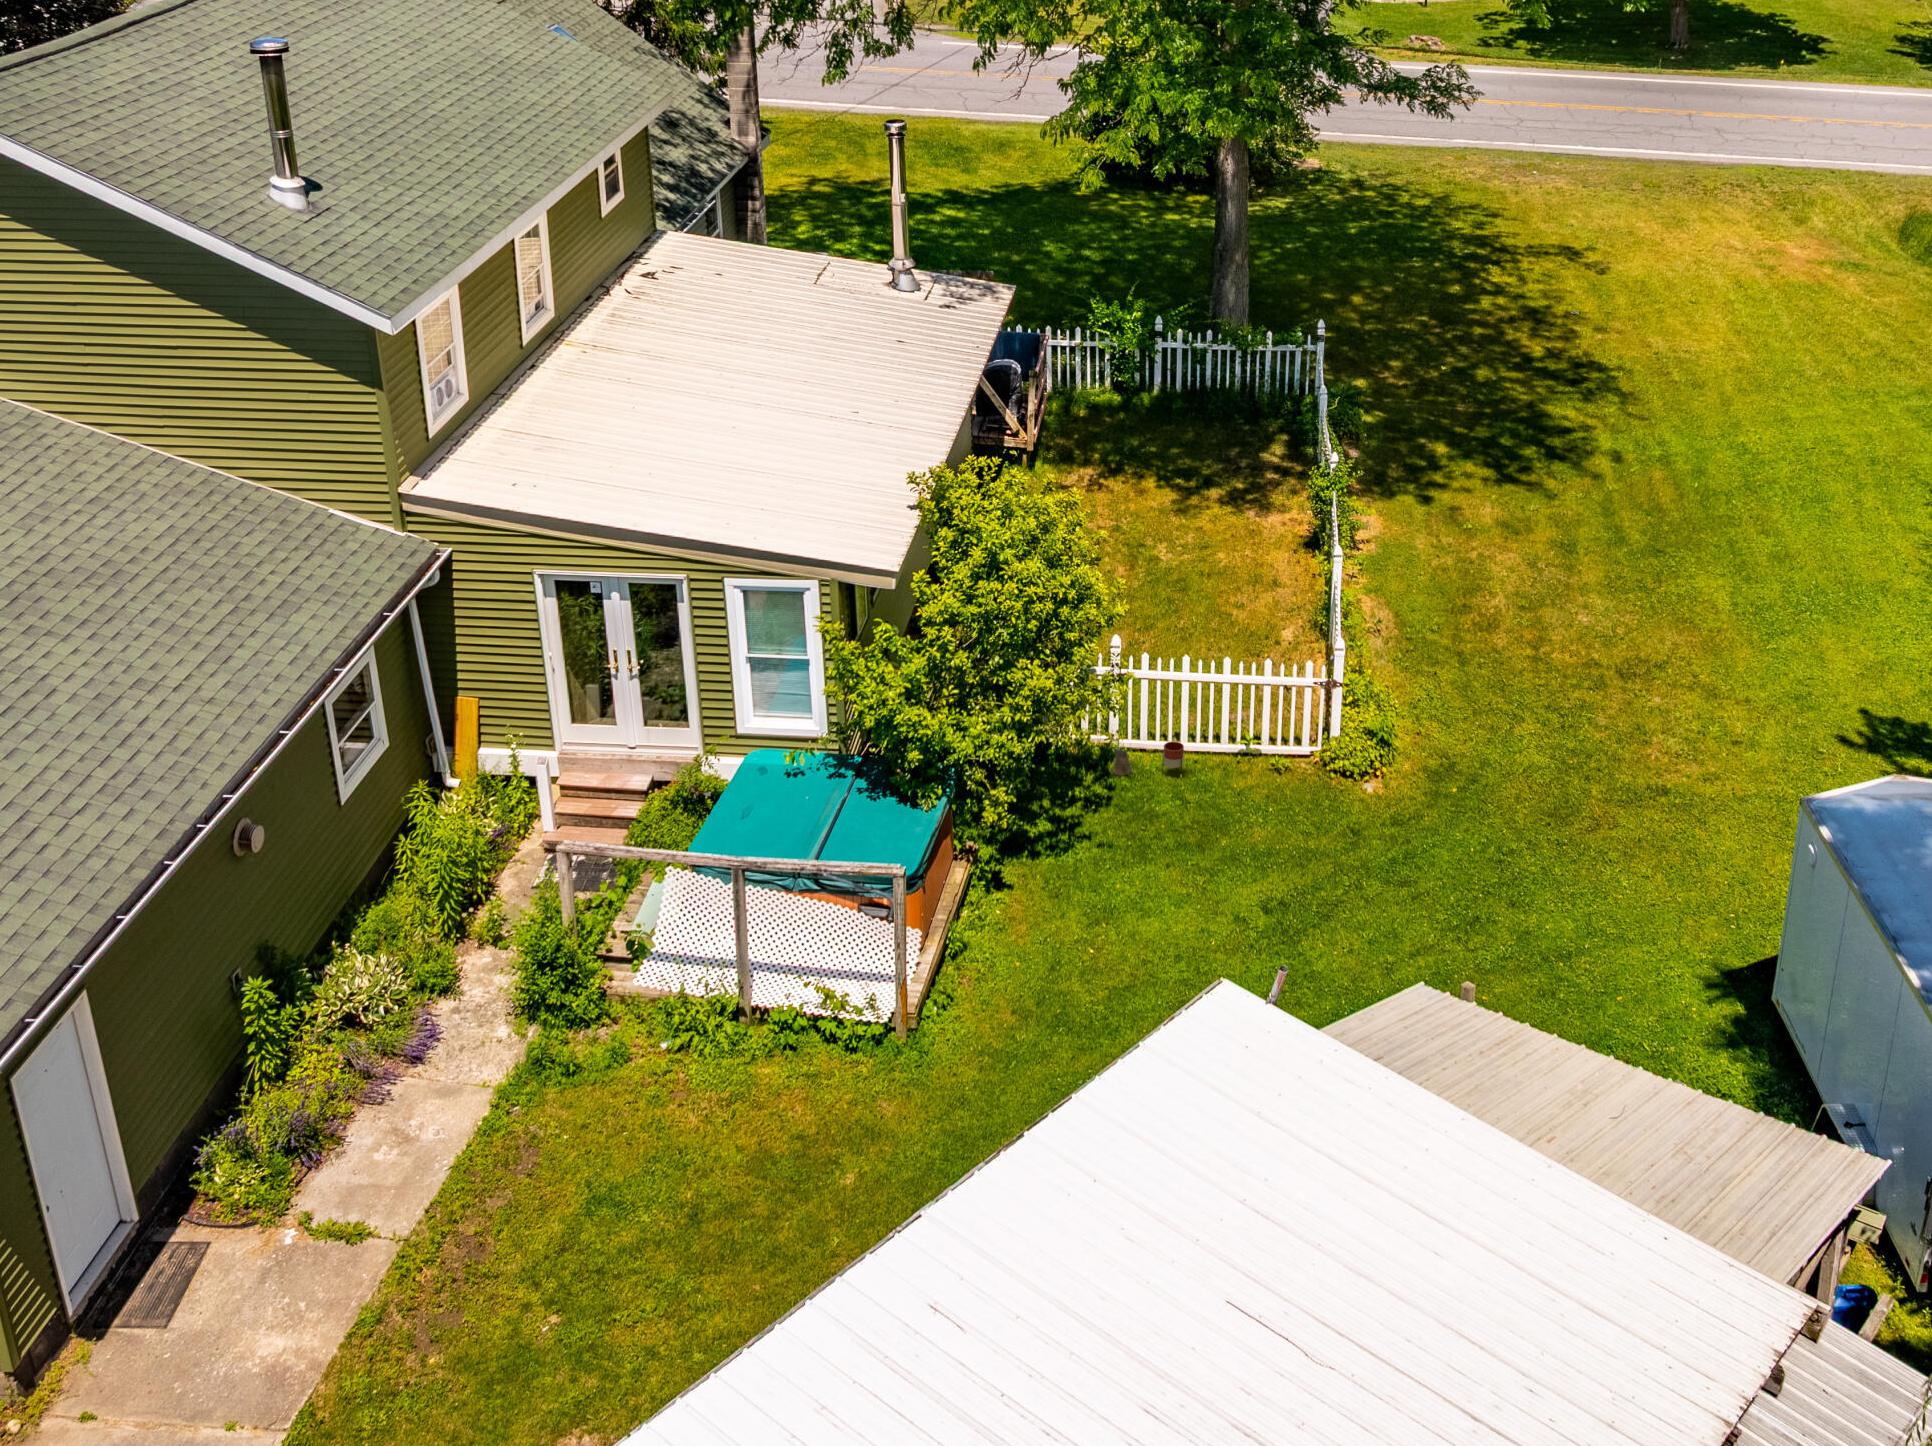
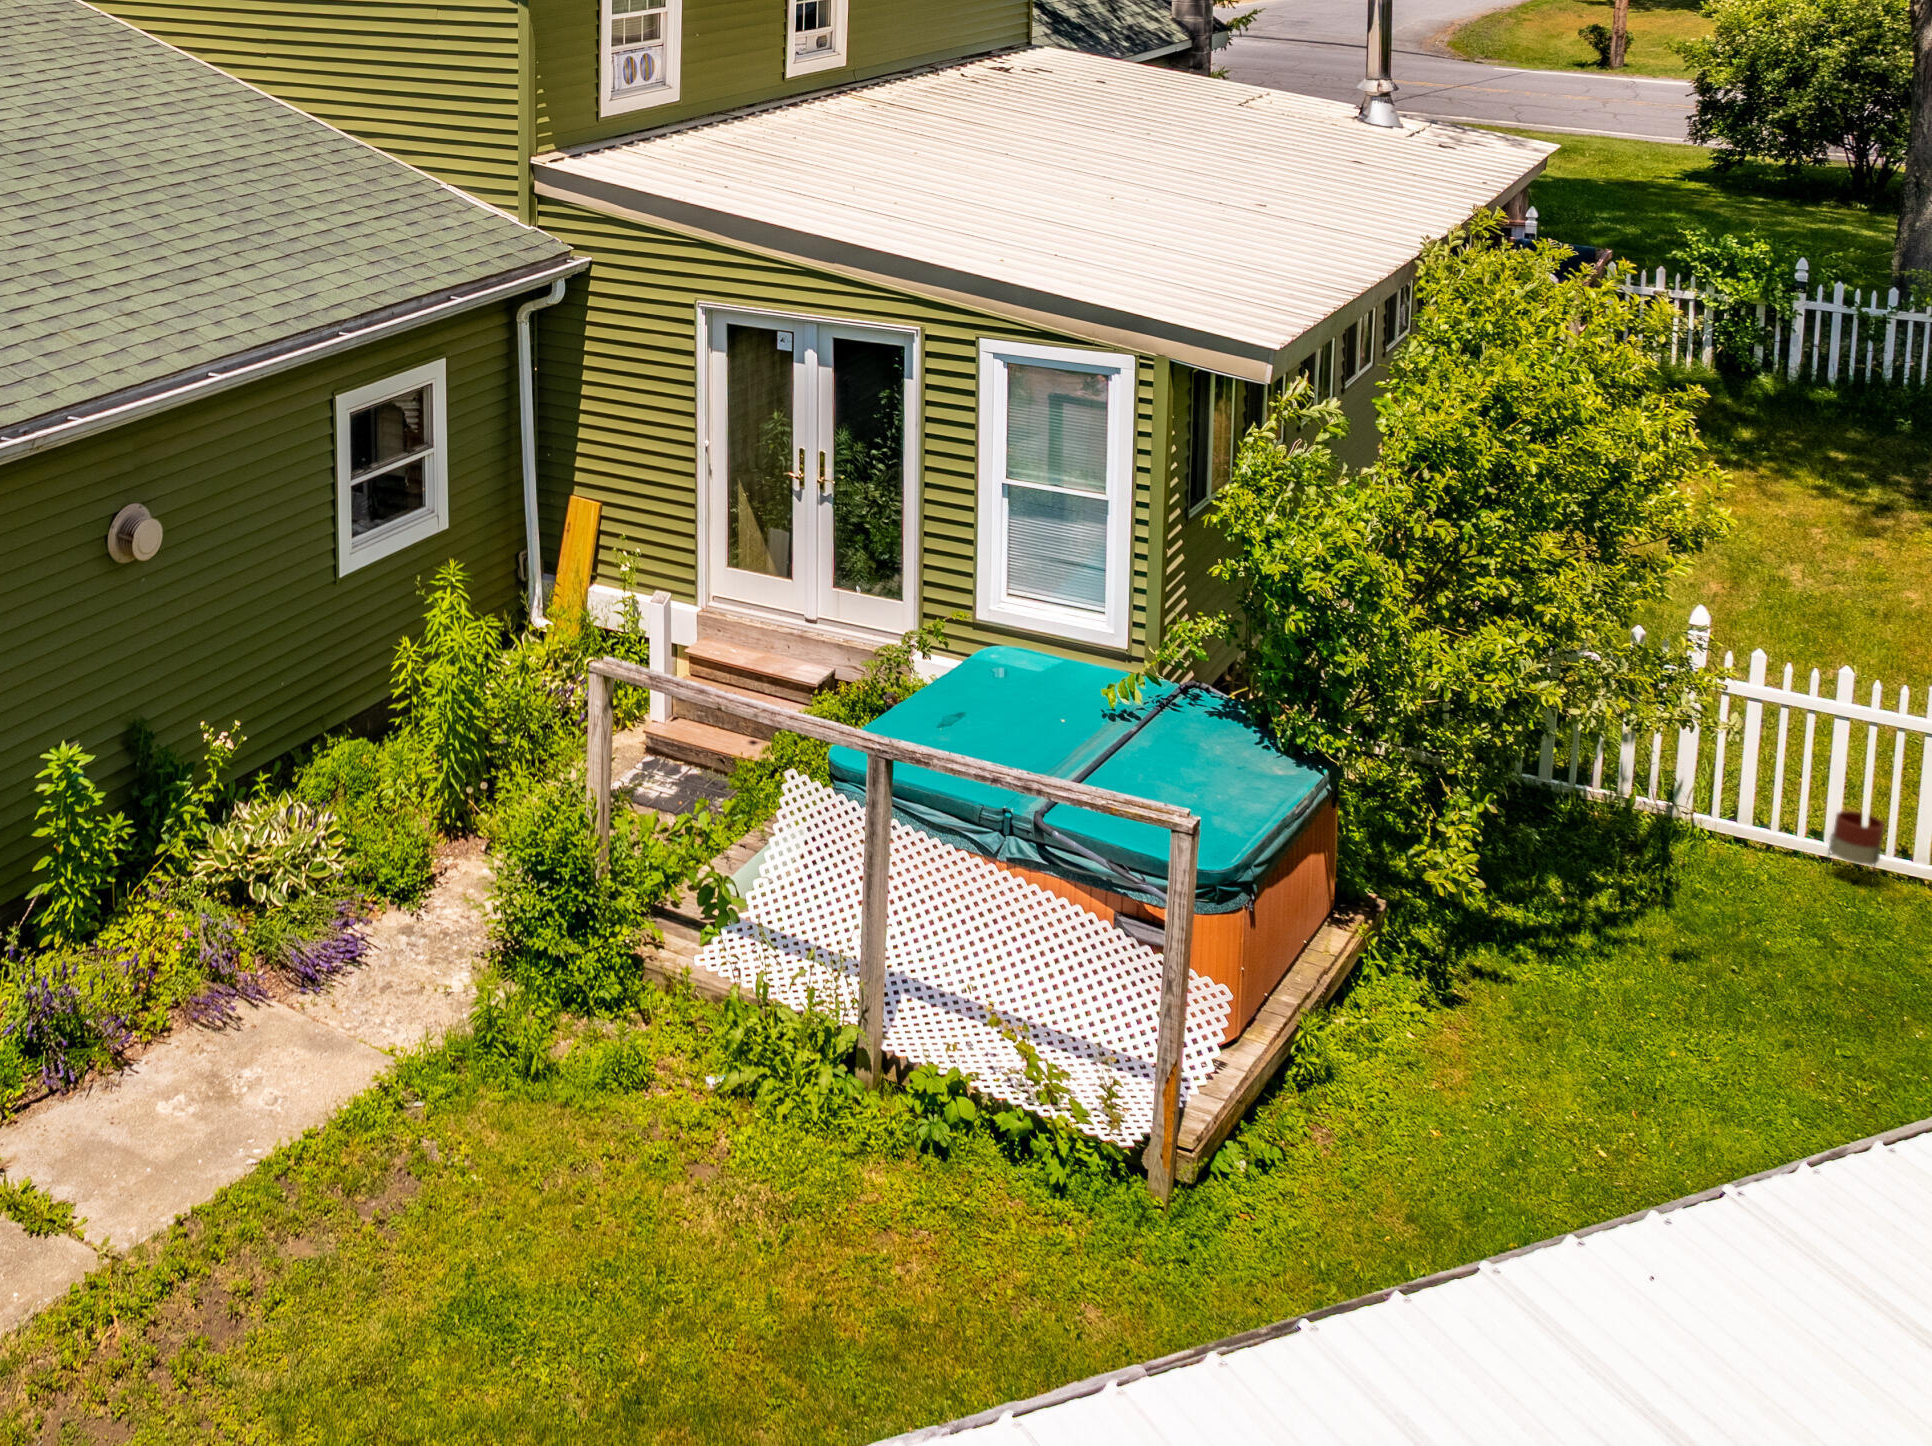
watering can: present [1112,748,1132,776] -> none [1706,802,1766,858]

